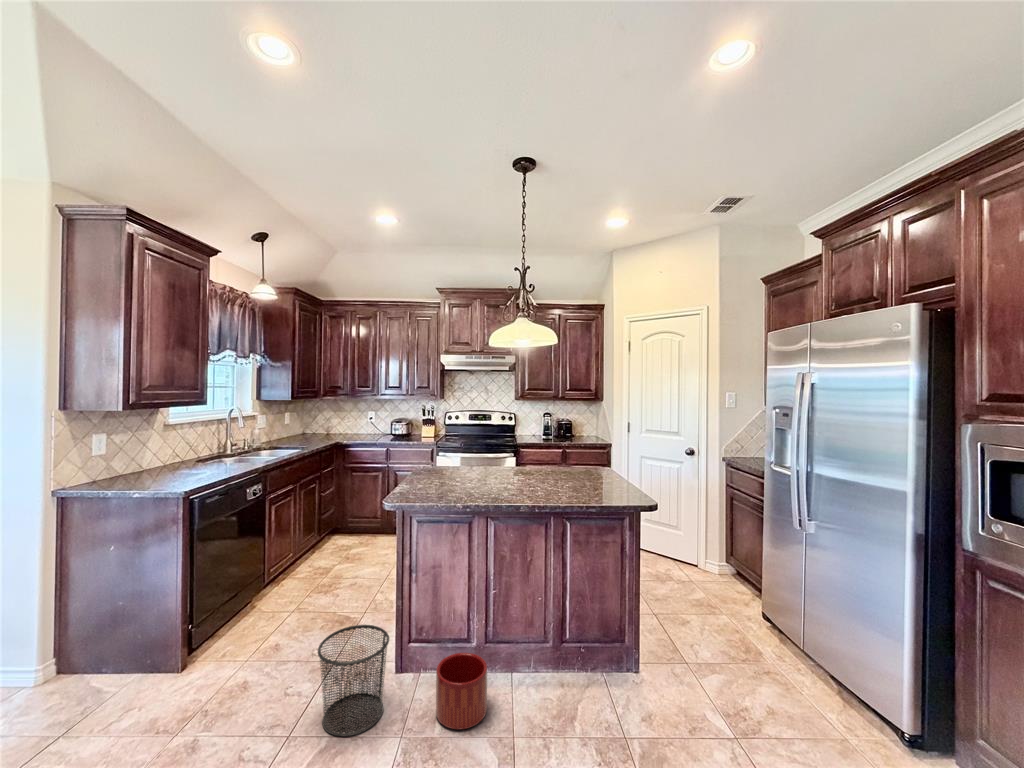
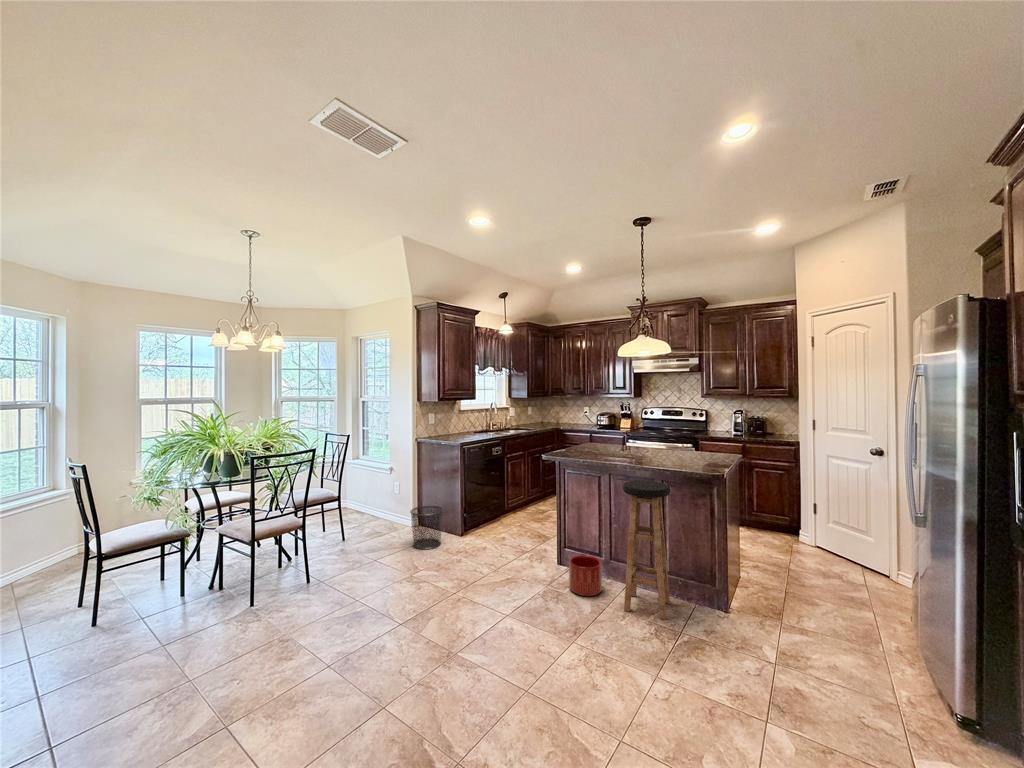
bar stool: none [525,525,594,734] -> present [623,481,670,620]
waste bin: present [318,625,389,736] -> present [410,506,443,550]

